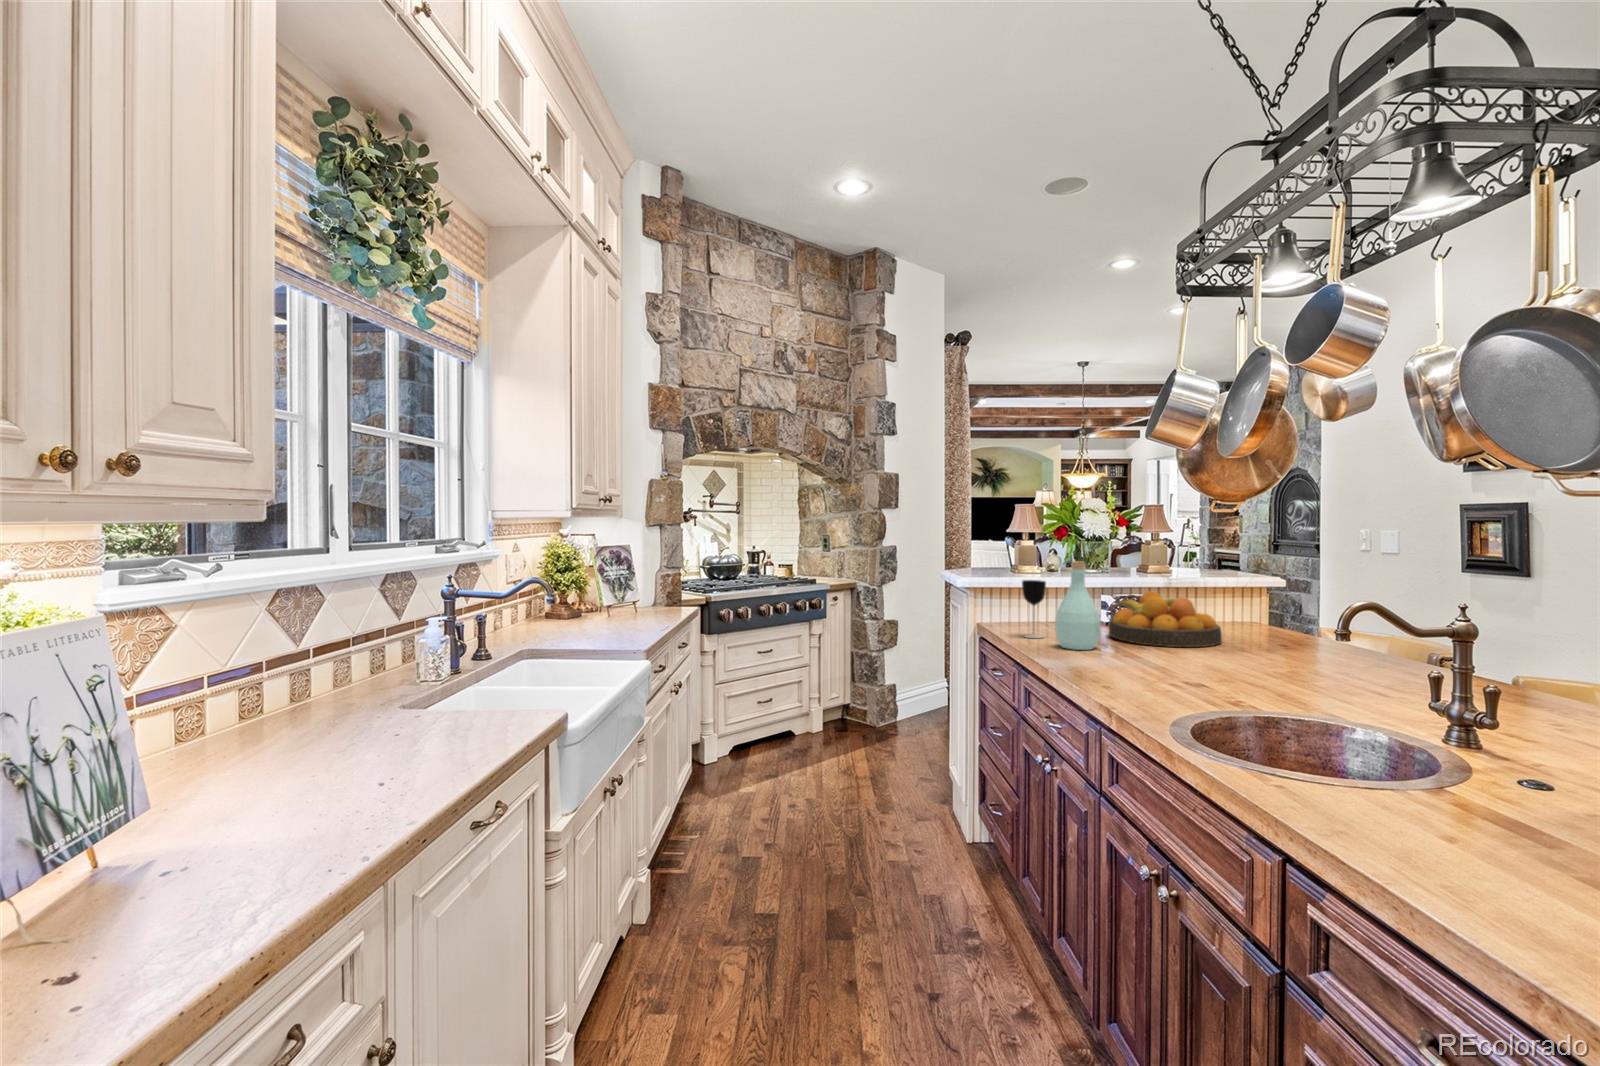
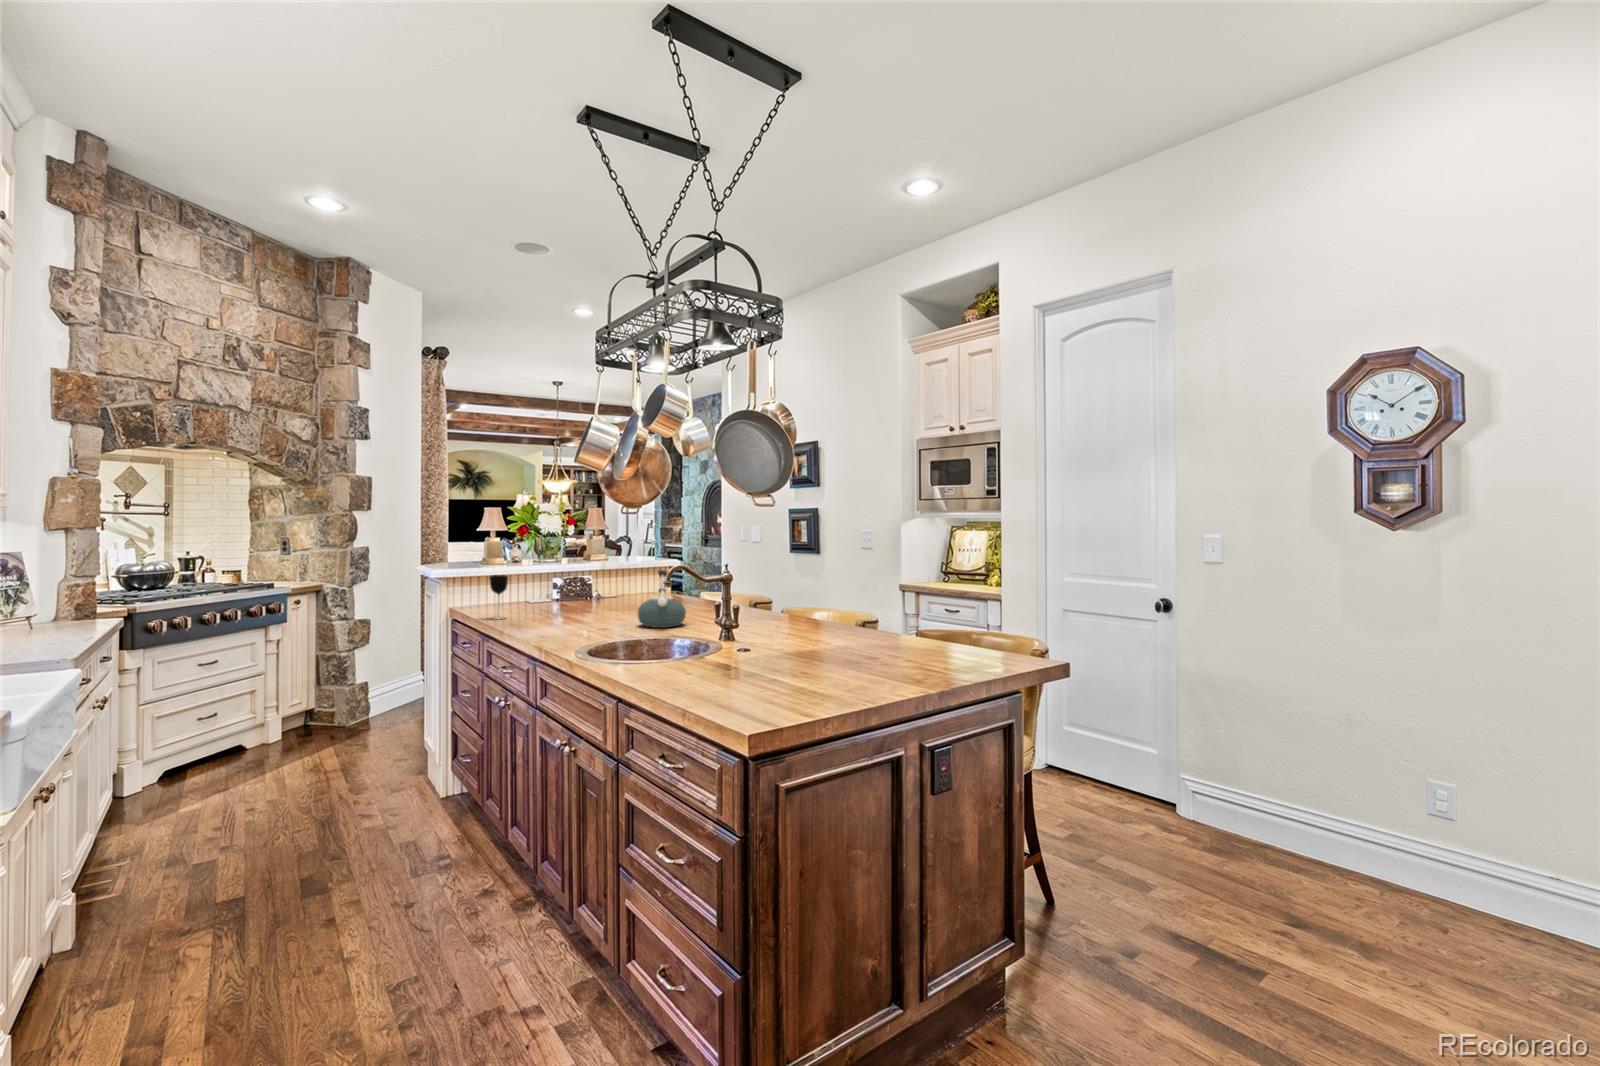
bottle: present [1055,561,1100,650] -> none [514,560,547,624]
kettle: none [1255,583,1351,680] -> present [638,570,686,628]
fruit bowl: present [1109,591,1222,647] -> none [555,580,628,617]

